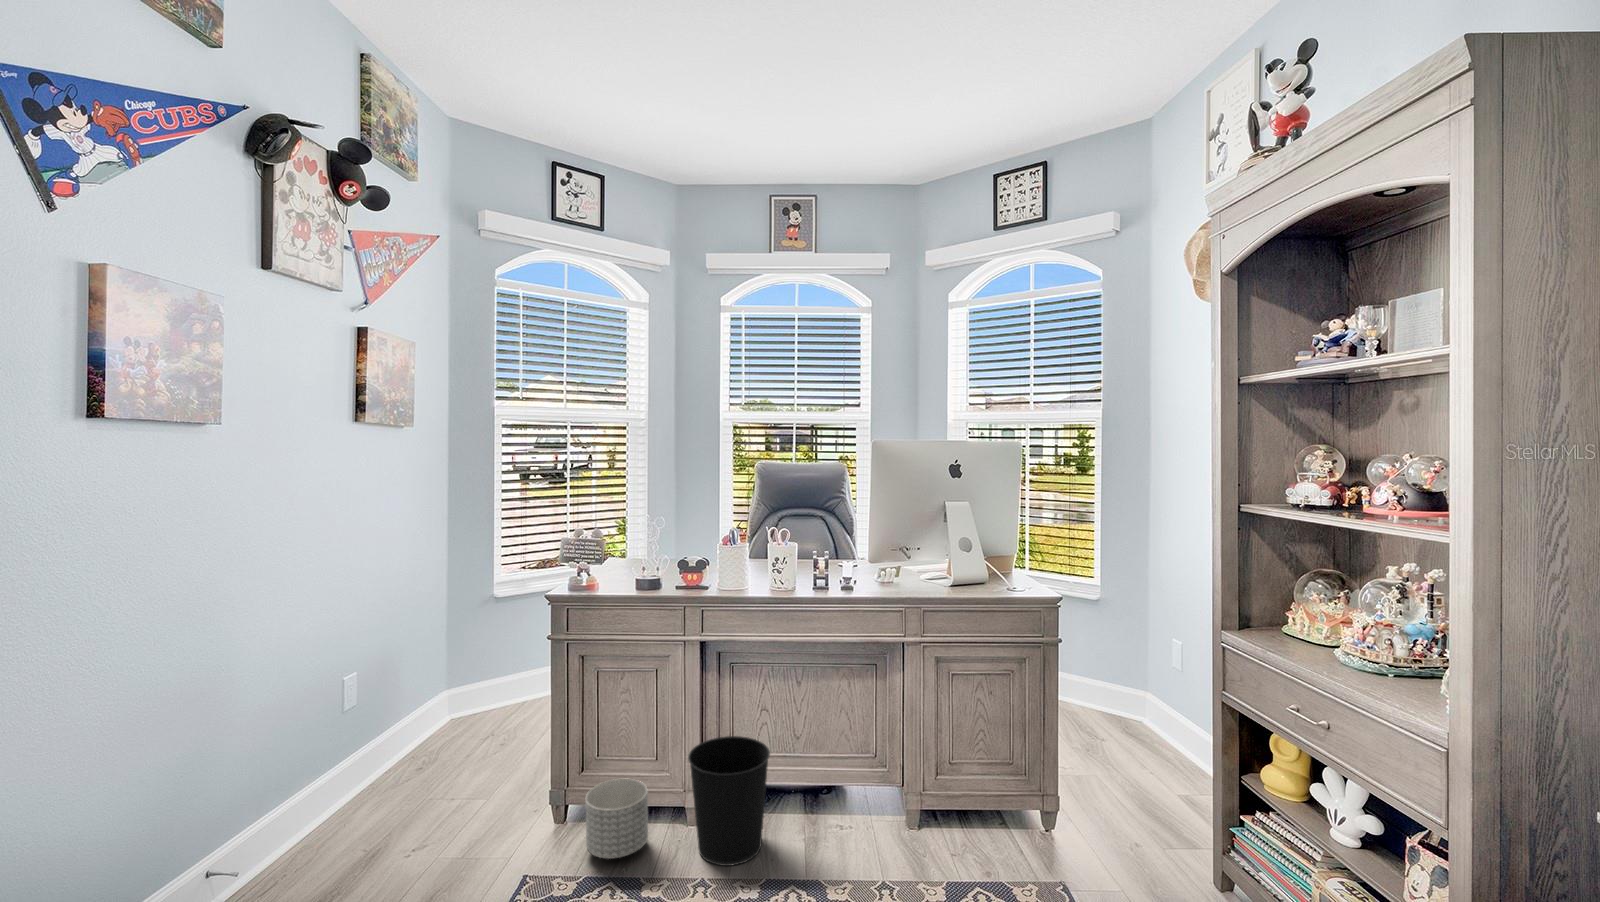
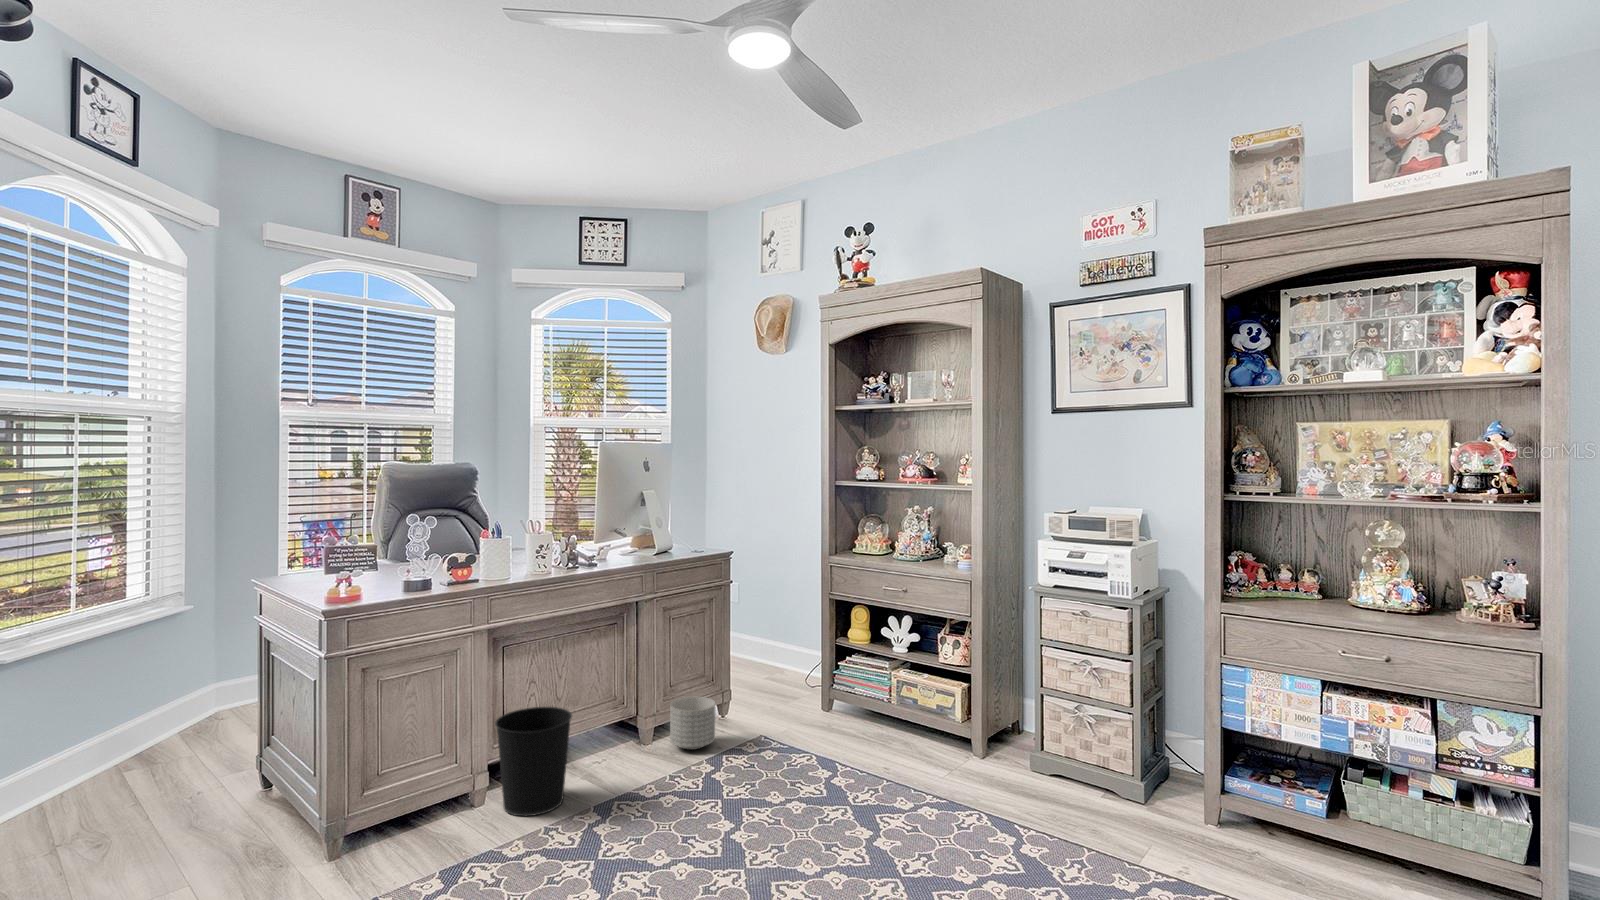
planter: present [586,779,648,859] -> present [670,697,715,750]

